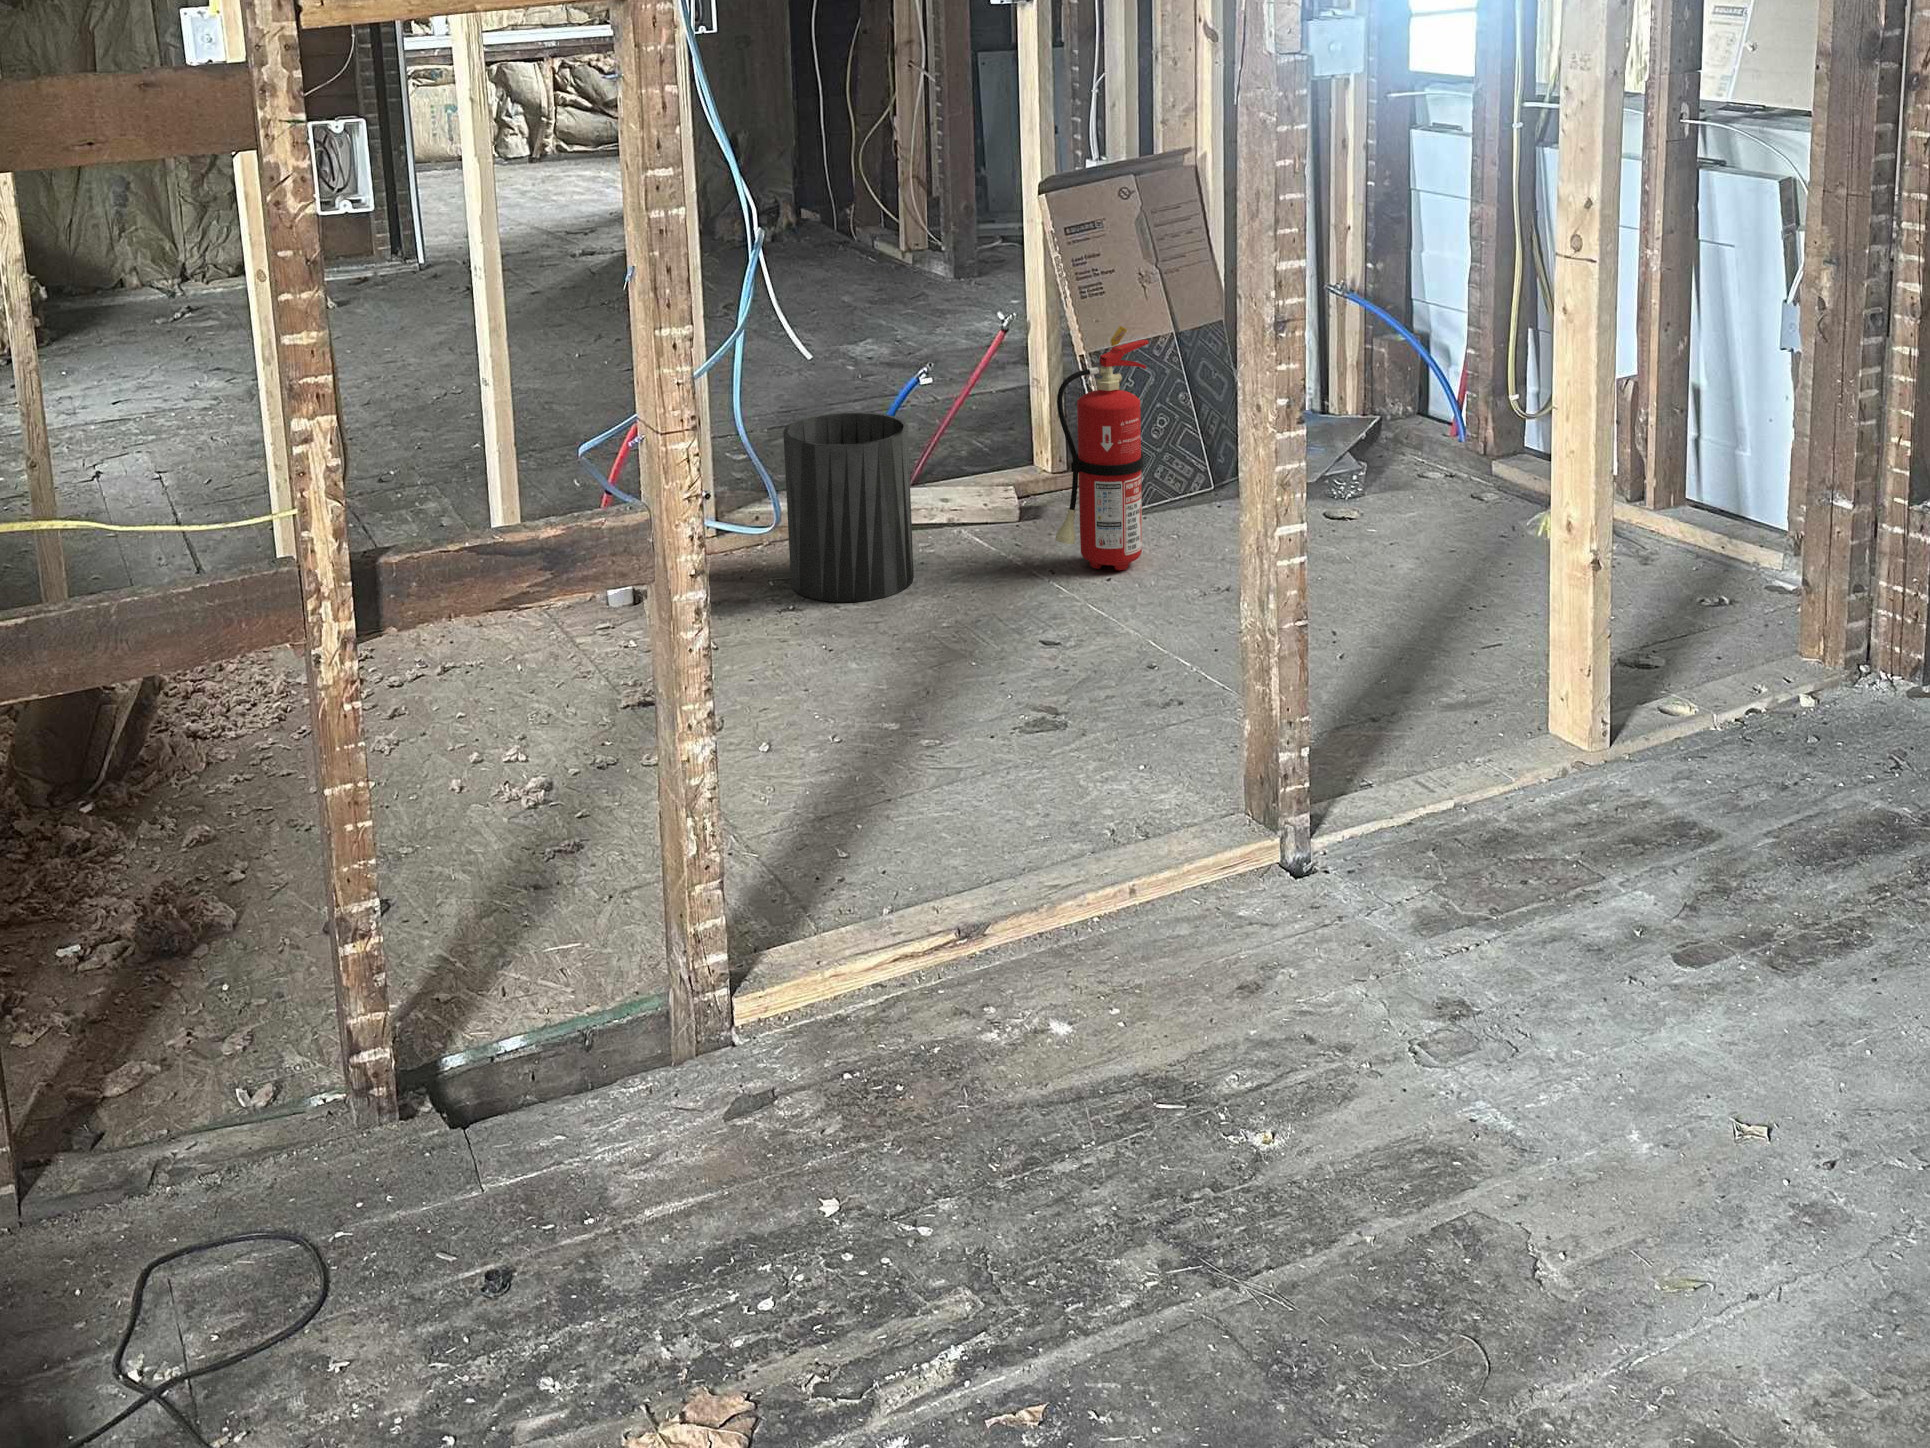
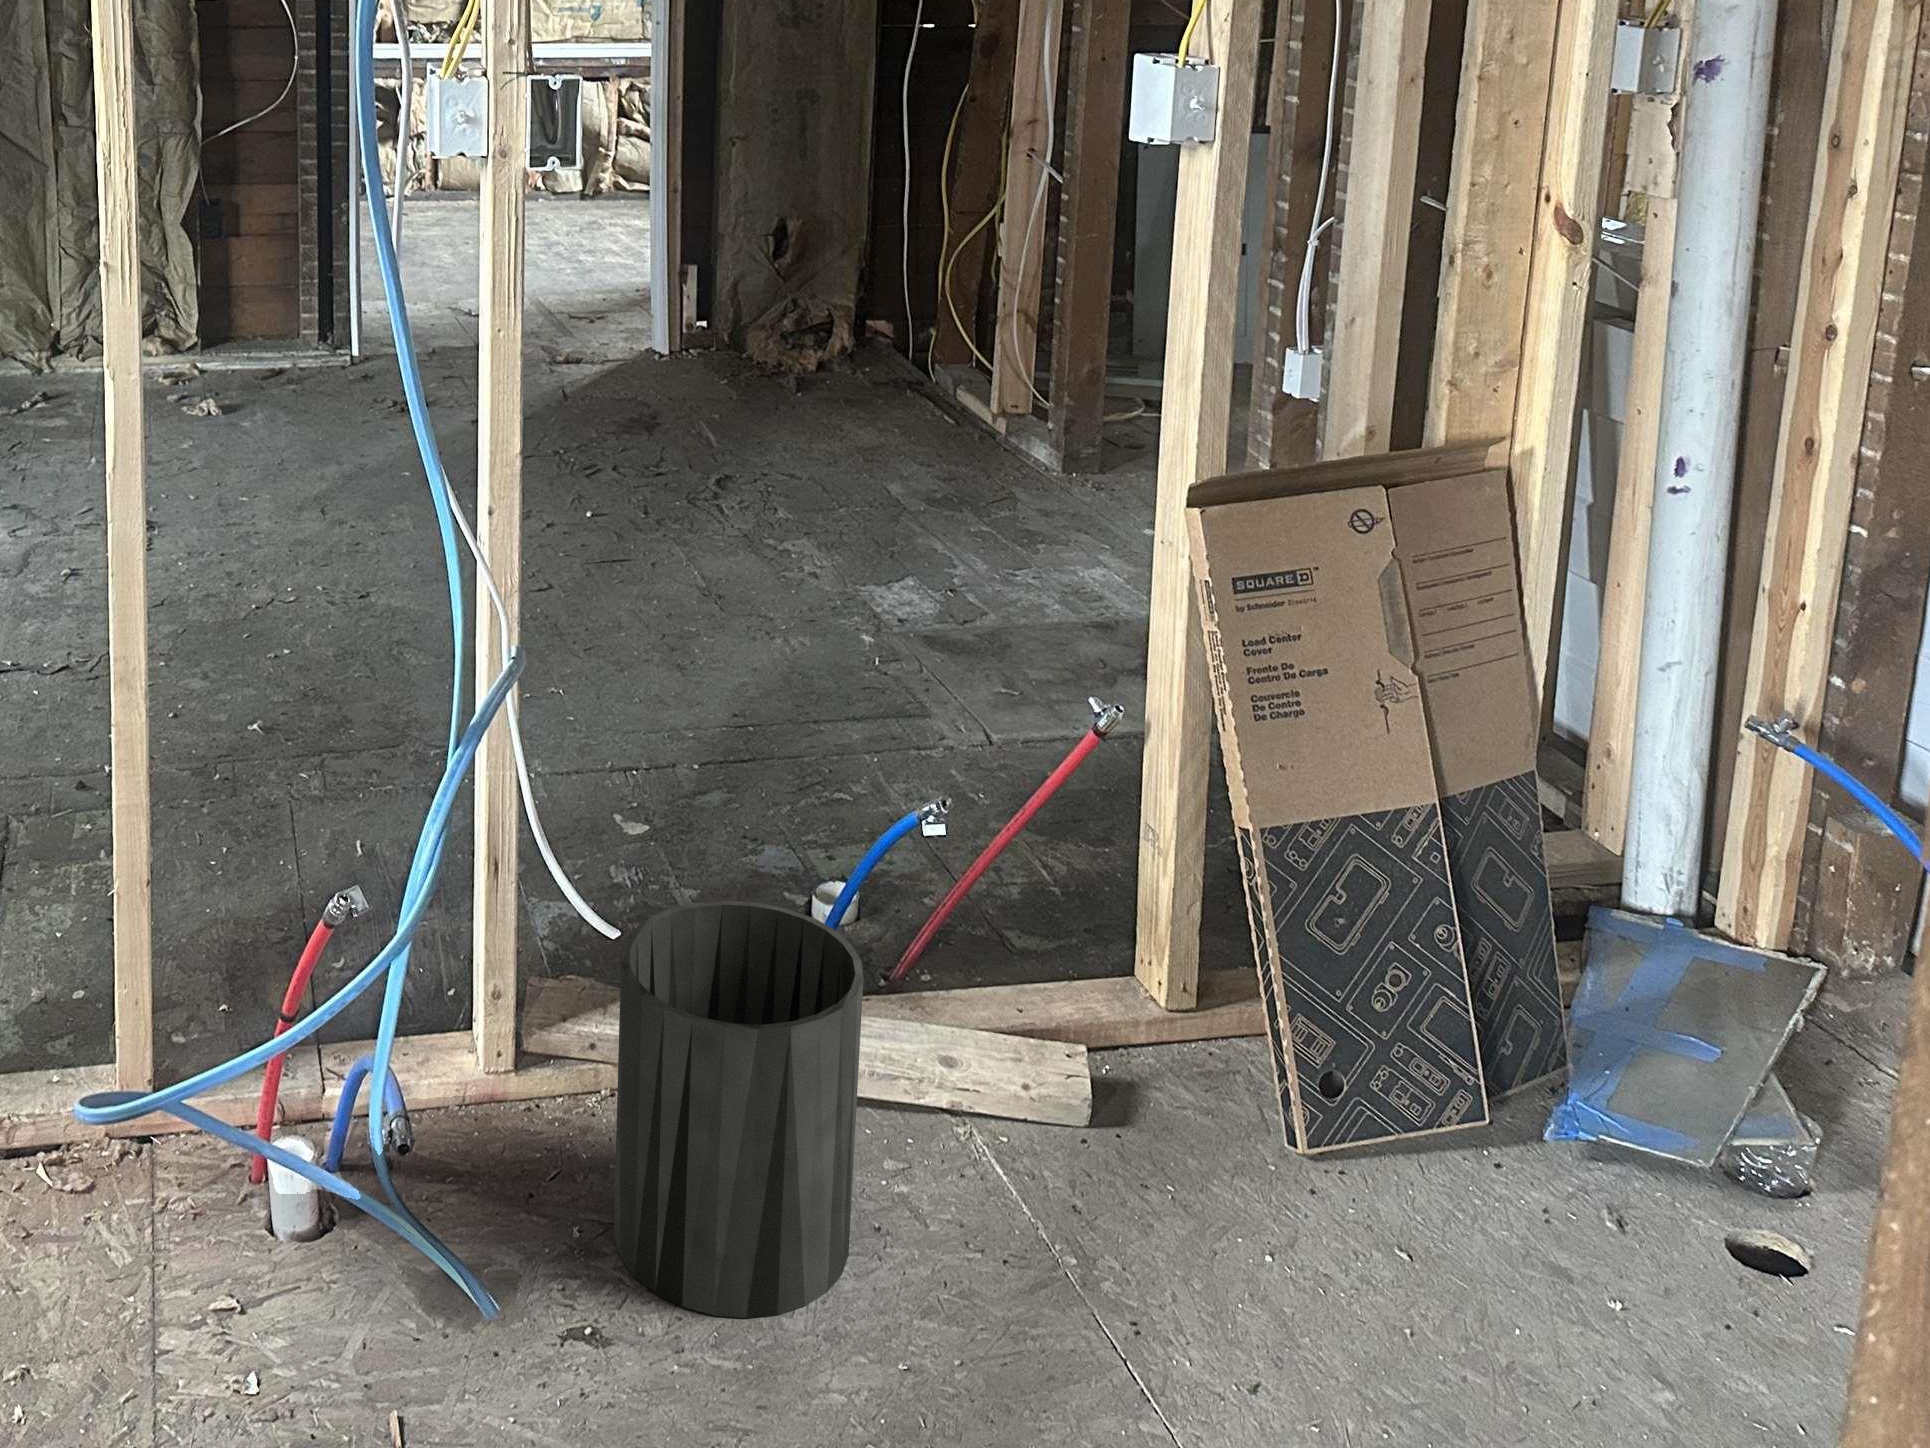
fire extinguisher: present [1055,326,1149,570] -> none [1140,859,1389,1349]

